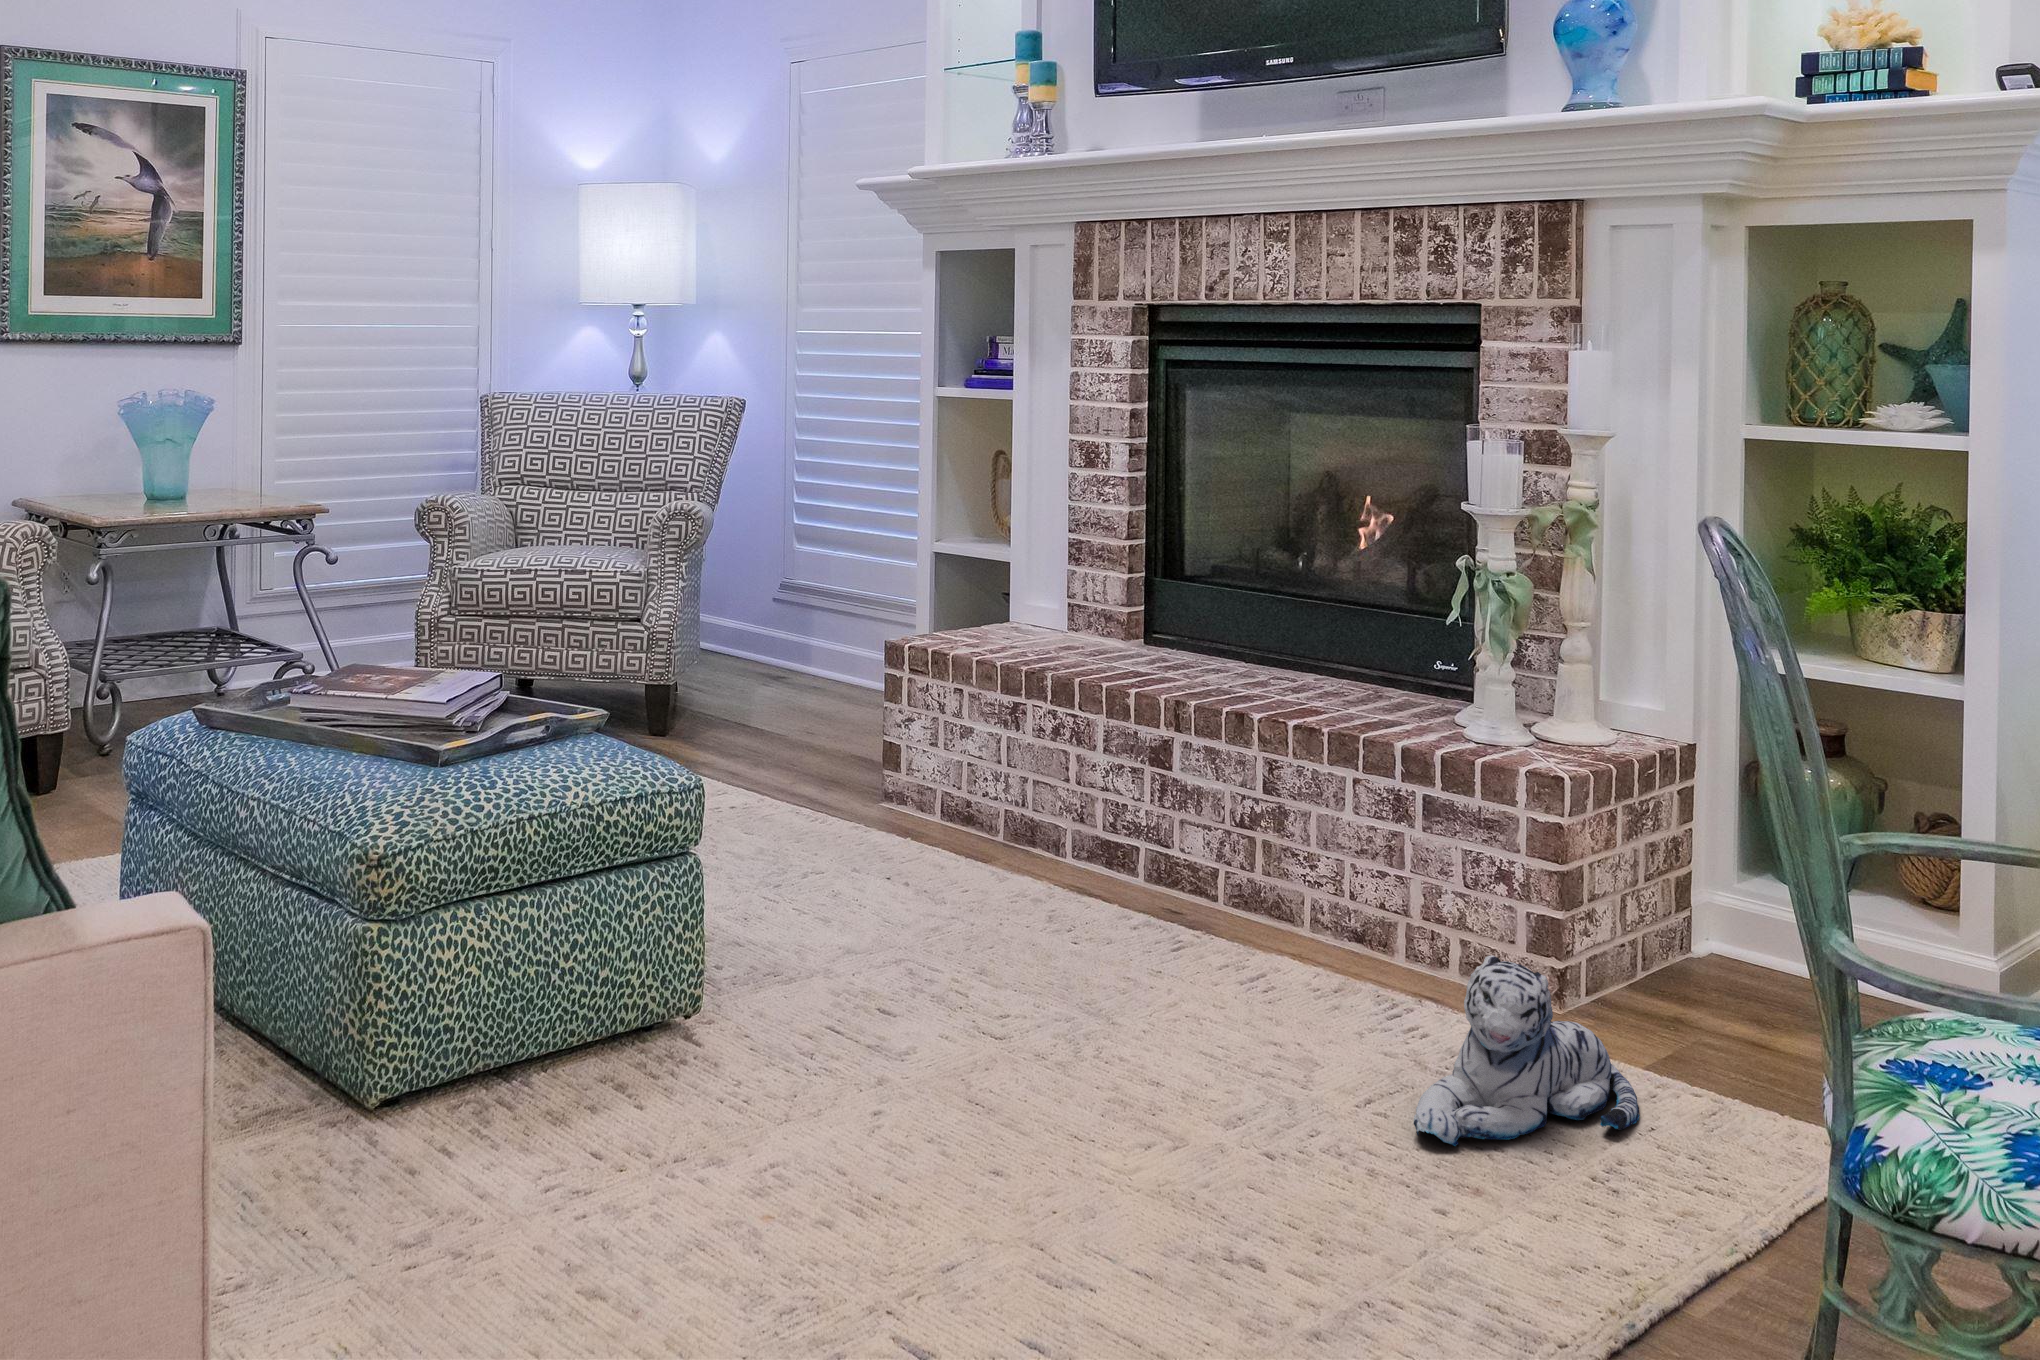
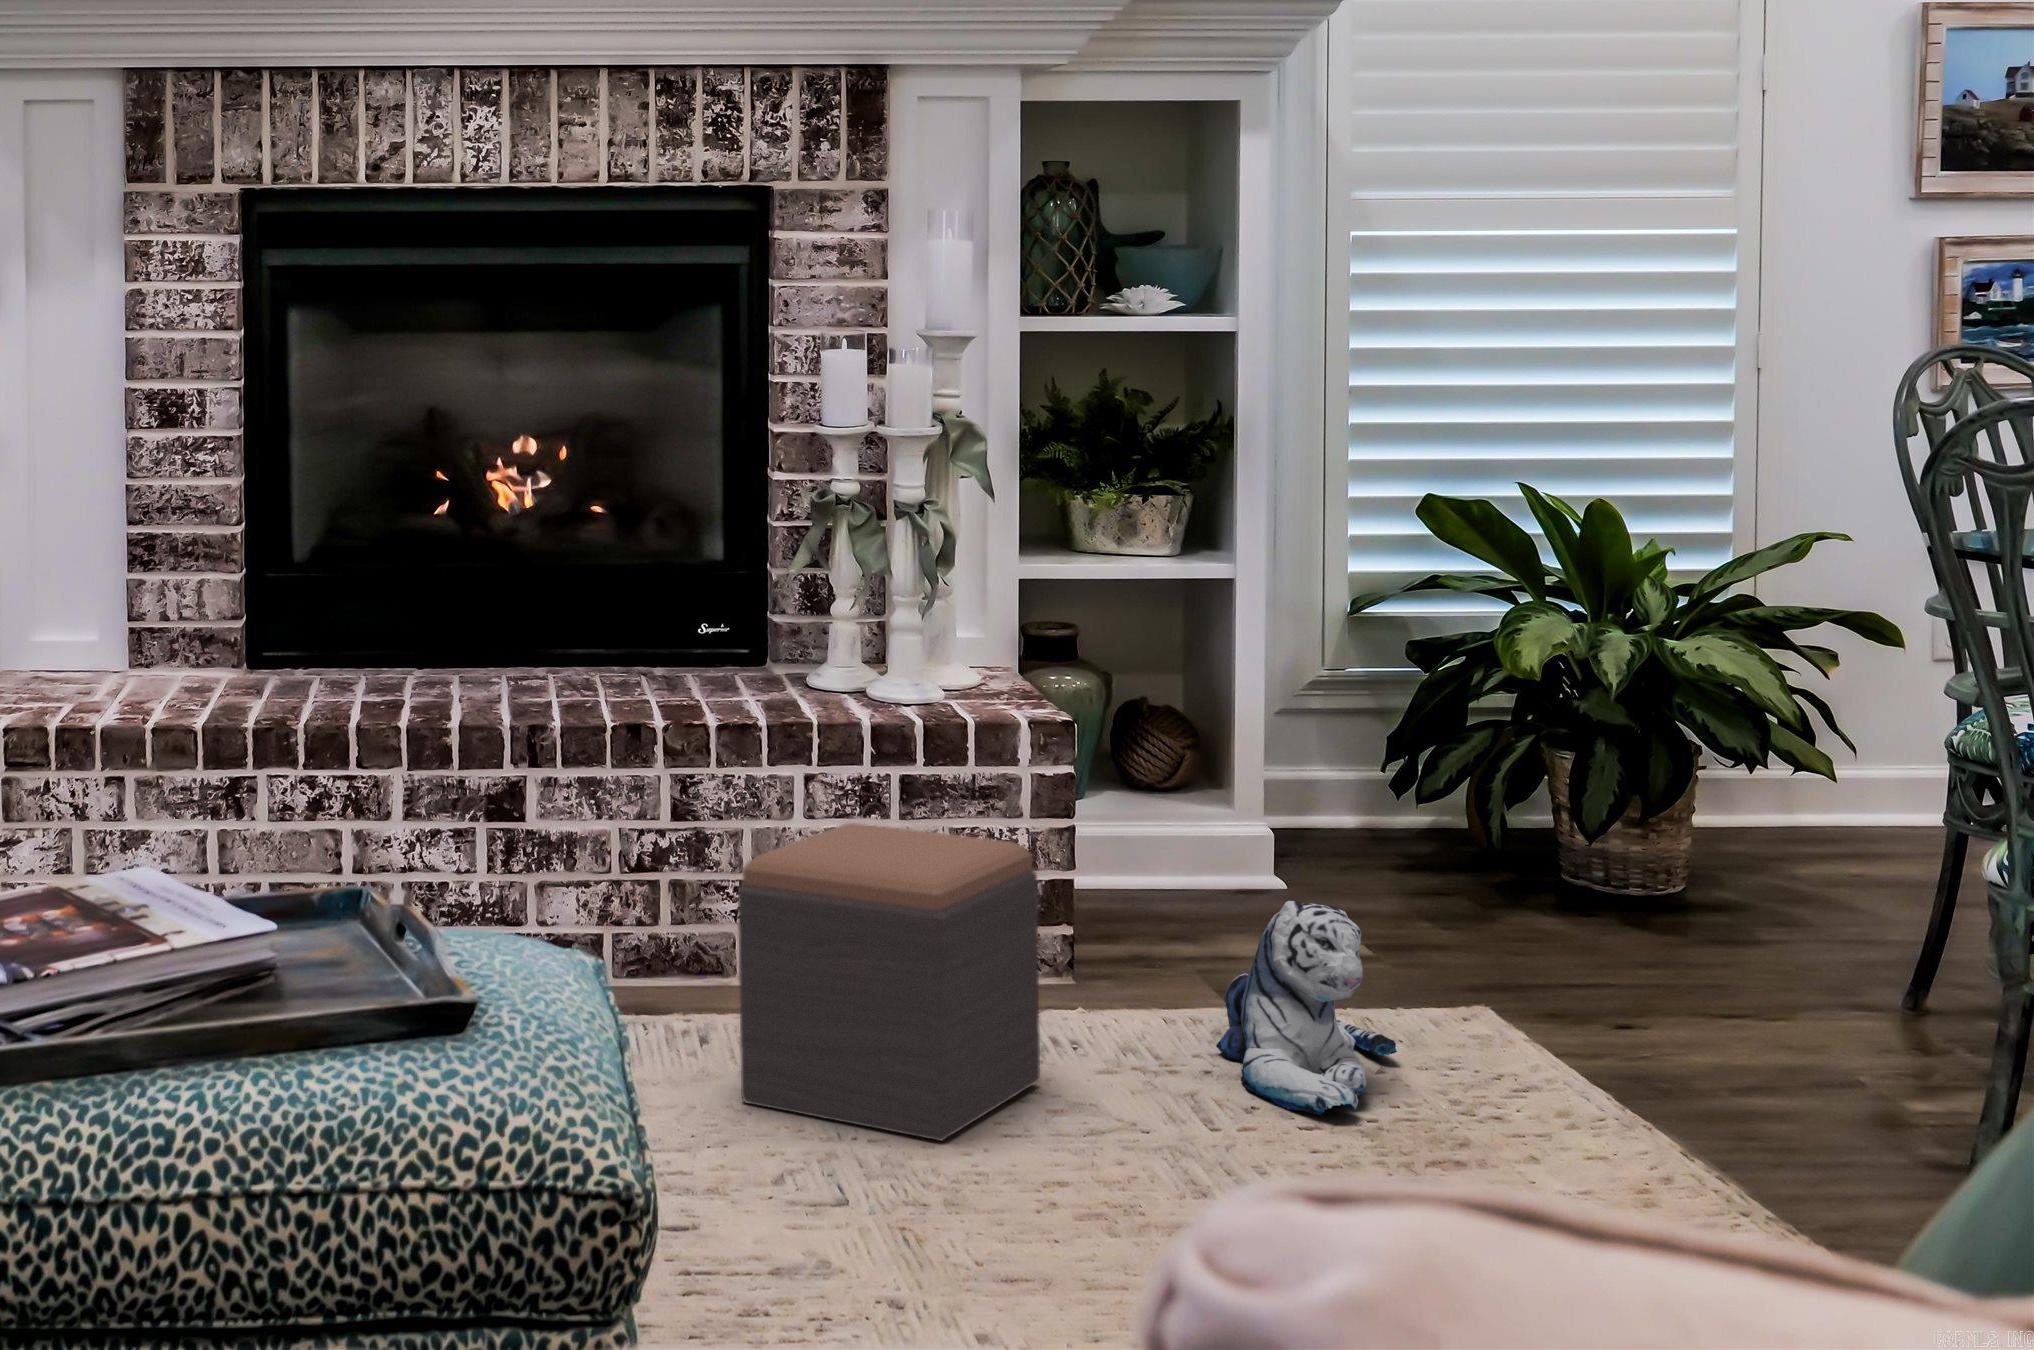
footstool: none [1074,808,1291,1048] -> present [738,823,1040,1141]

